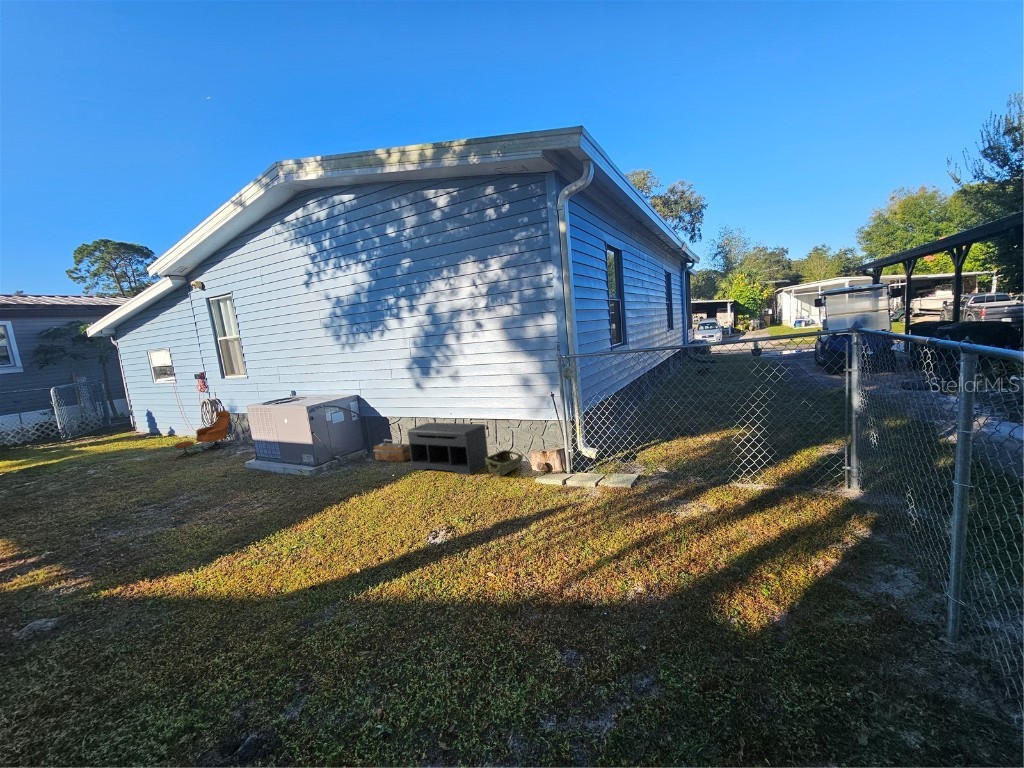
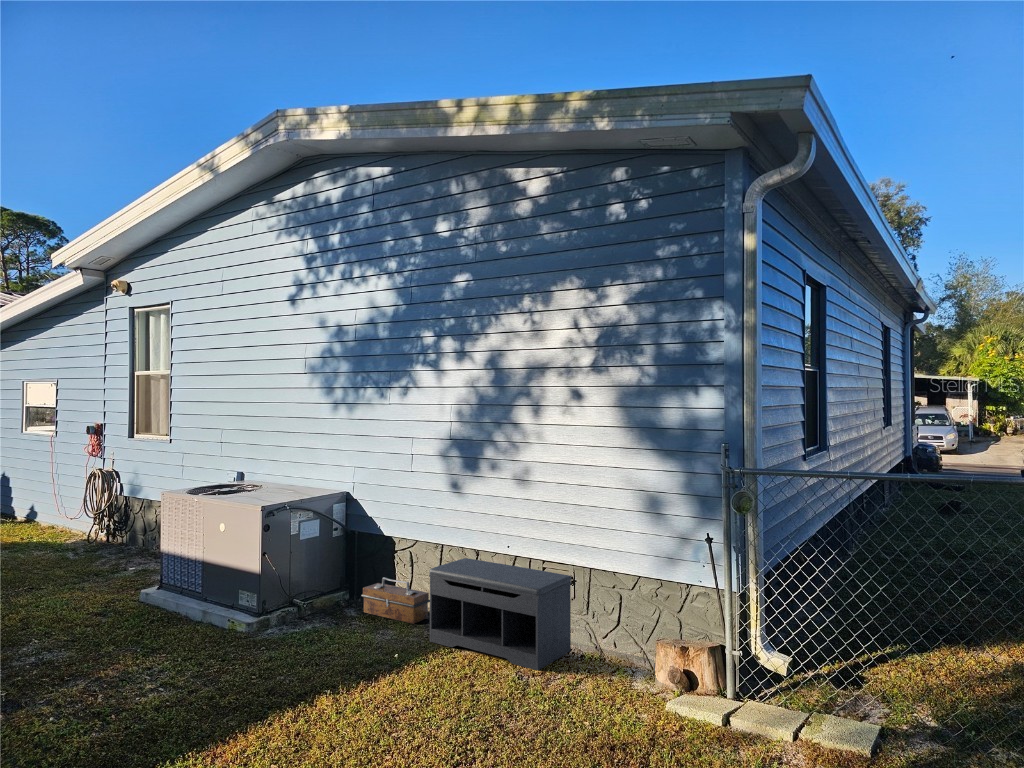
lounge chair: present [174,410,230,457] -> none [32,489,130,565]
woven basket: present [485,450,523,476] -> none [570,630,640,683]

